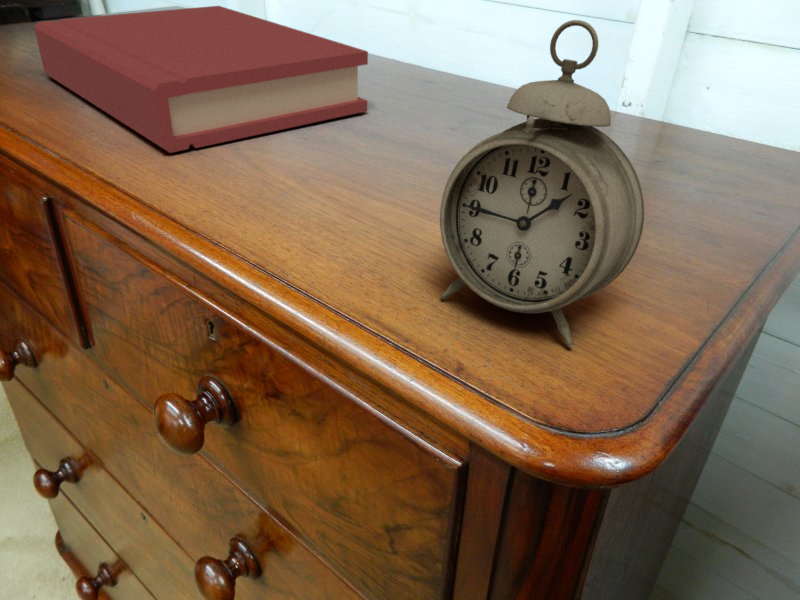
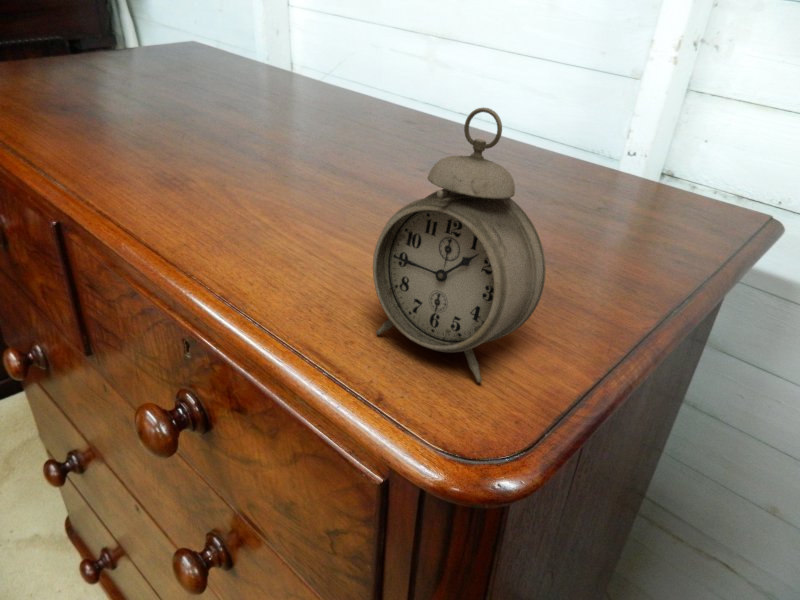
hardback book: present [34,6,368,153] -> none [54,48,347,189]

